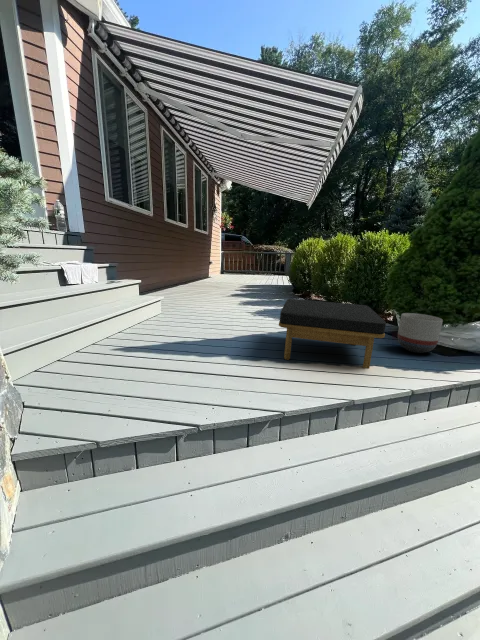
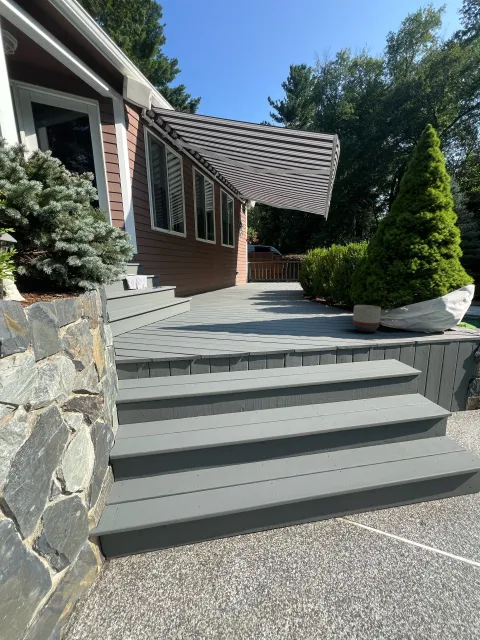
ottoman: present [279,299,386,369] -> none [262,297,332,340]

